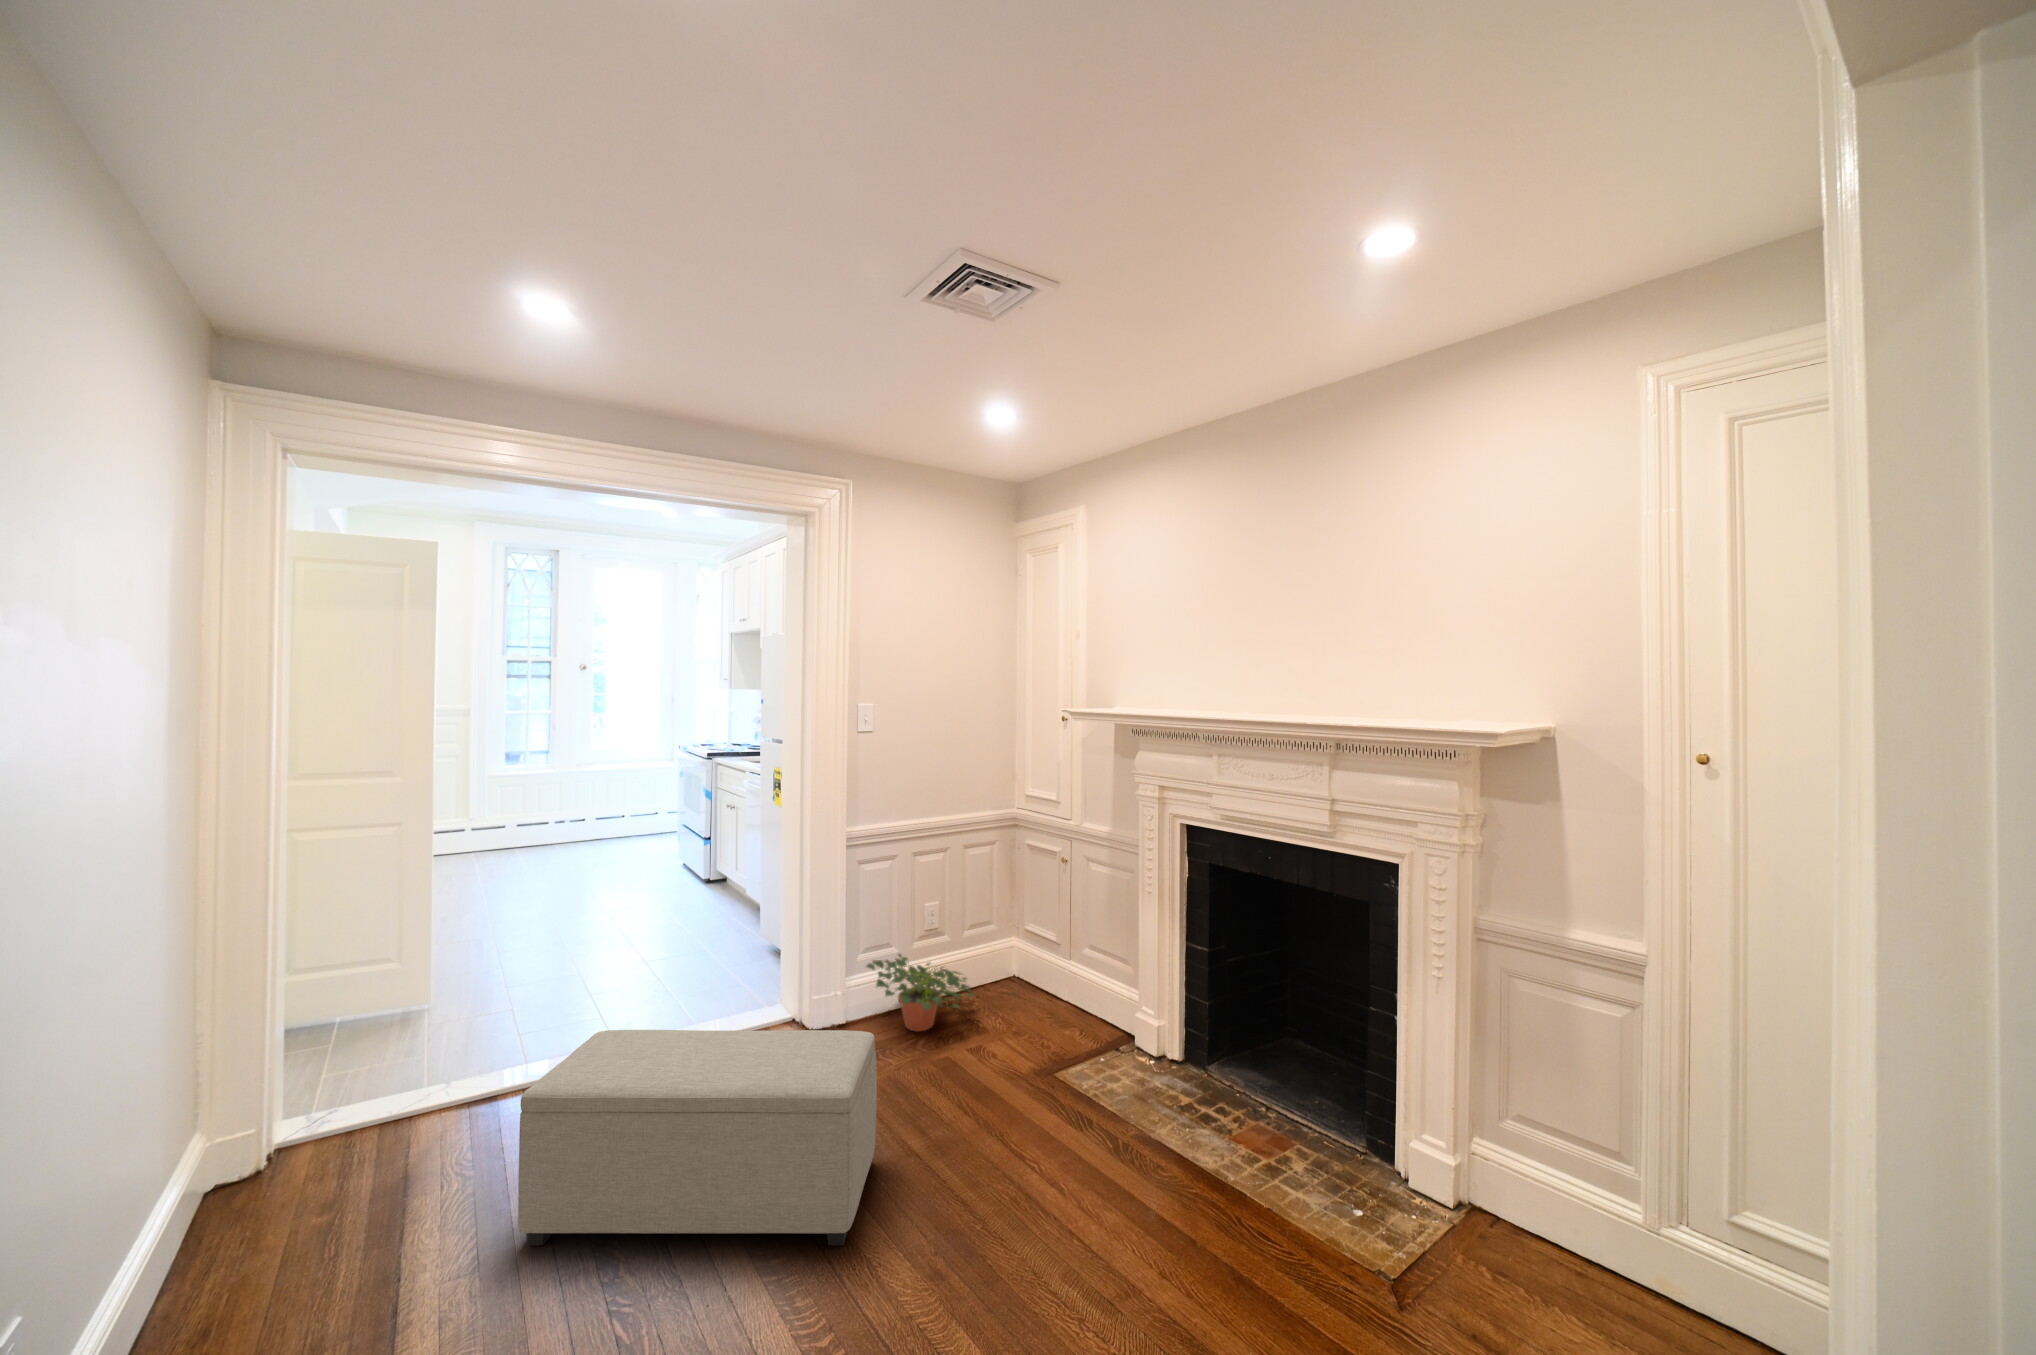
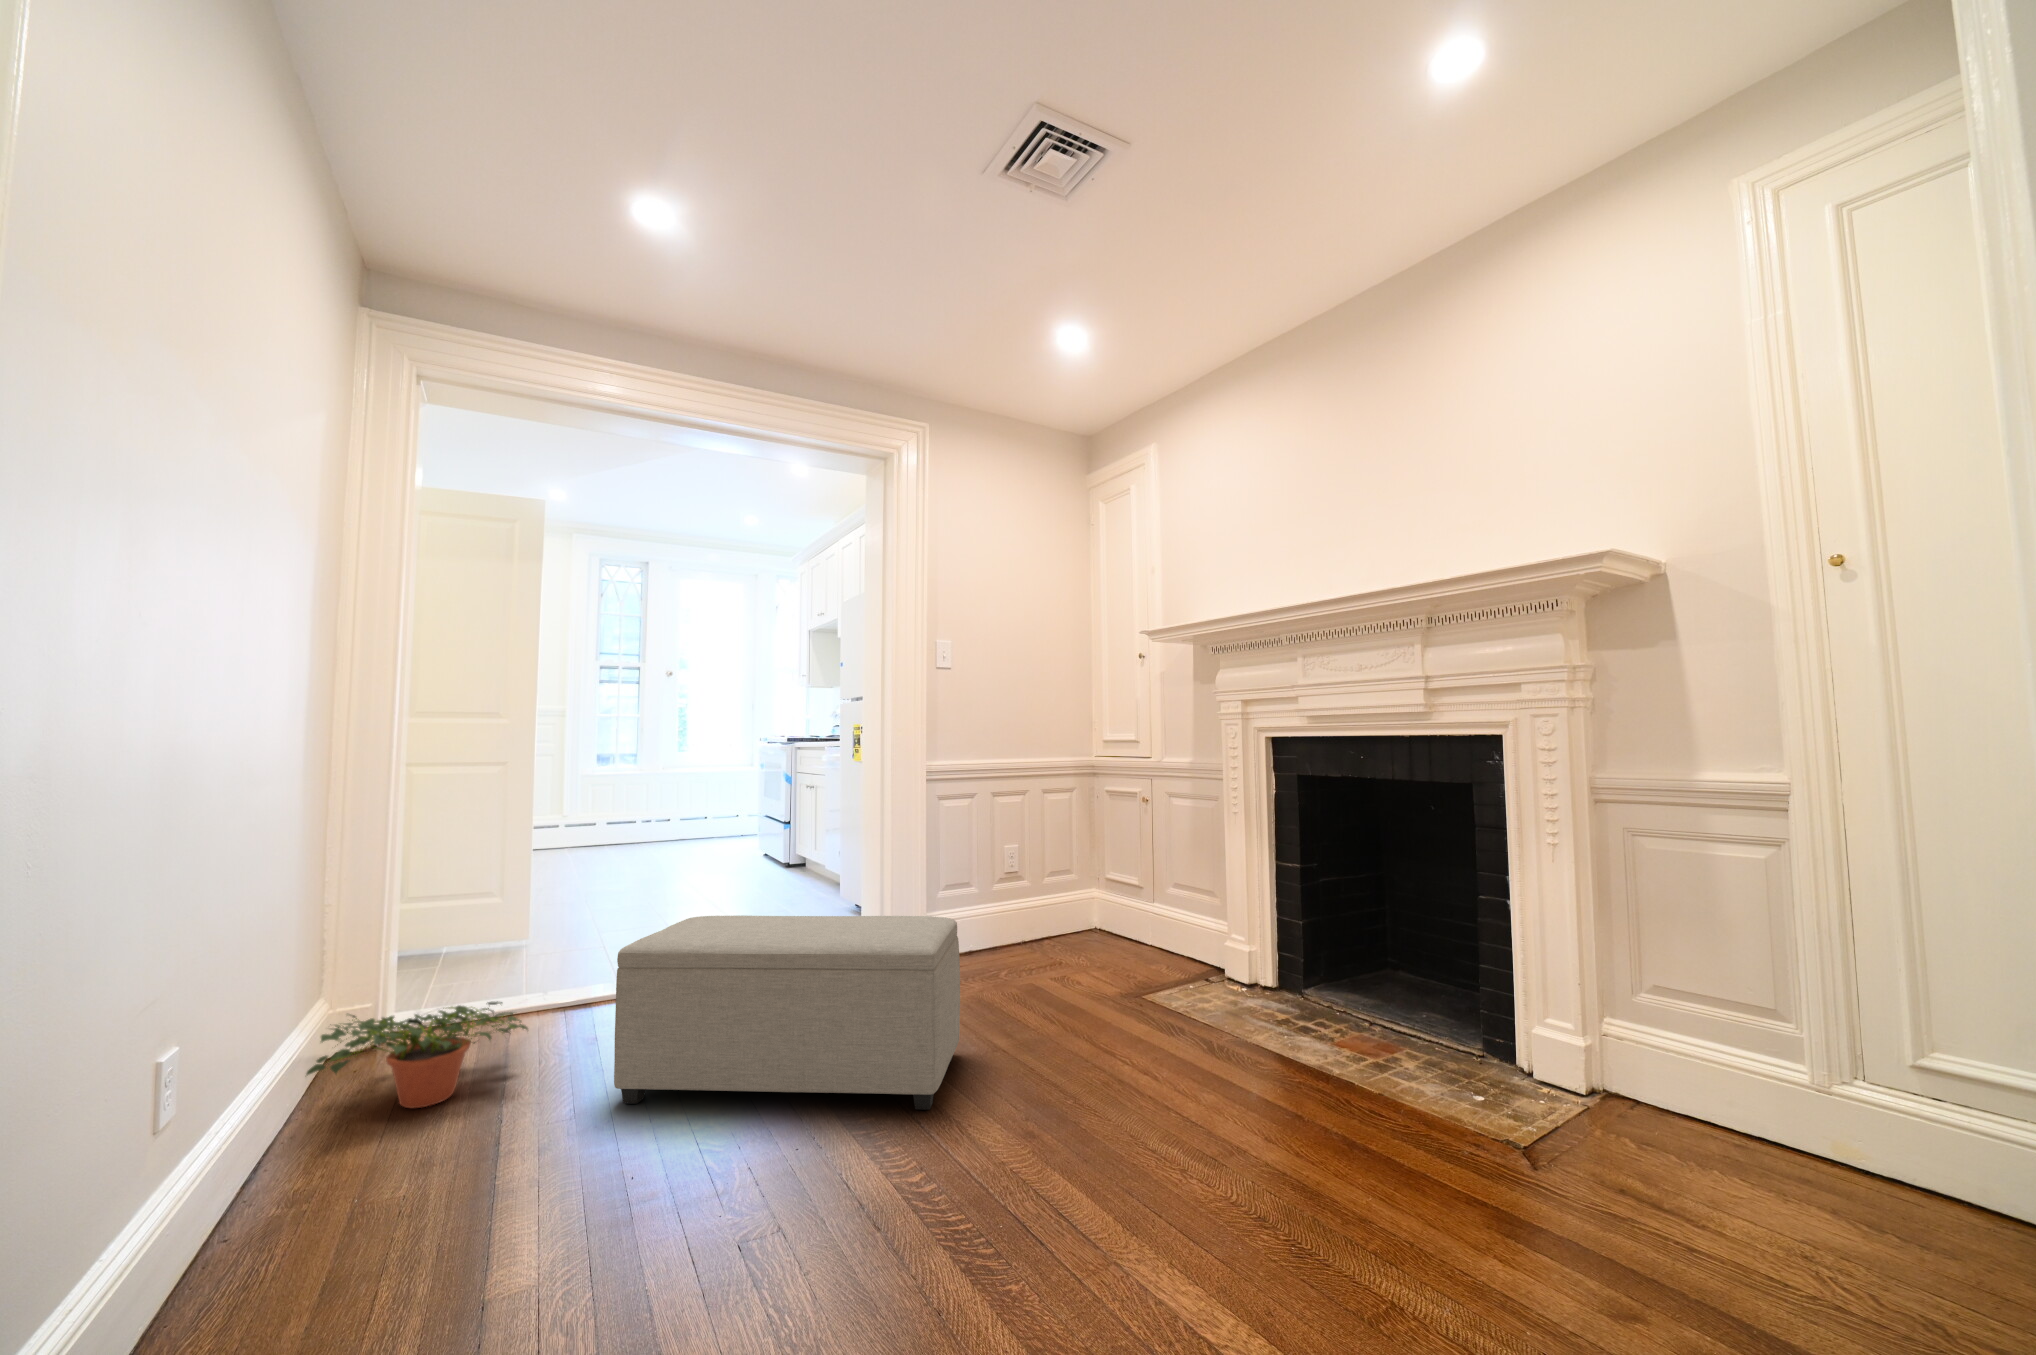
potted plant: present [867,954,975,1031] -> present [307,1001,528,1108]

